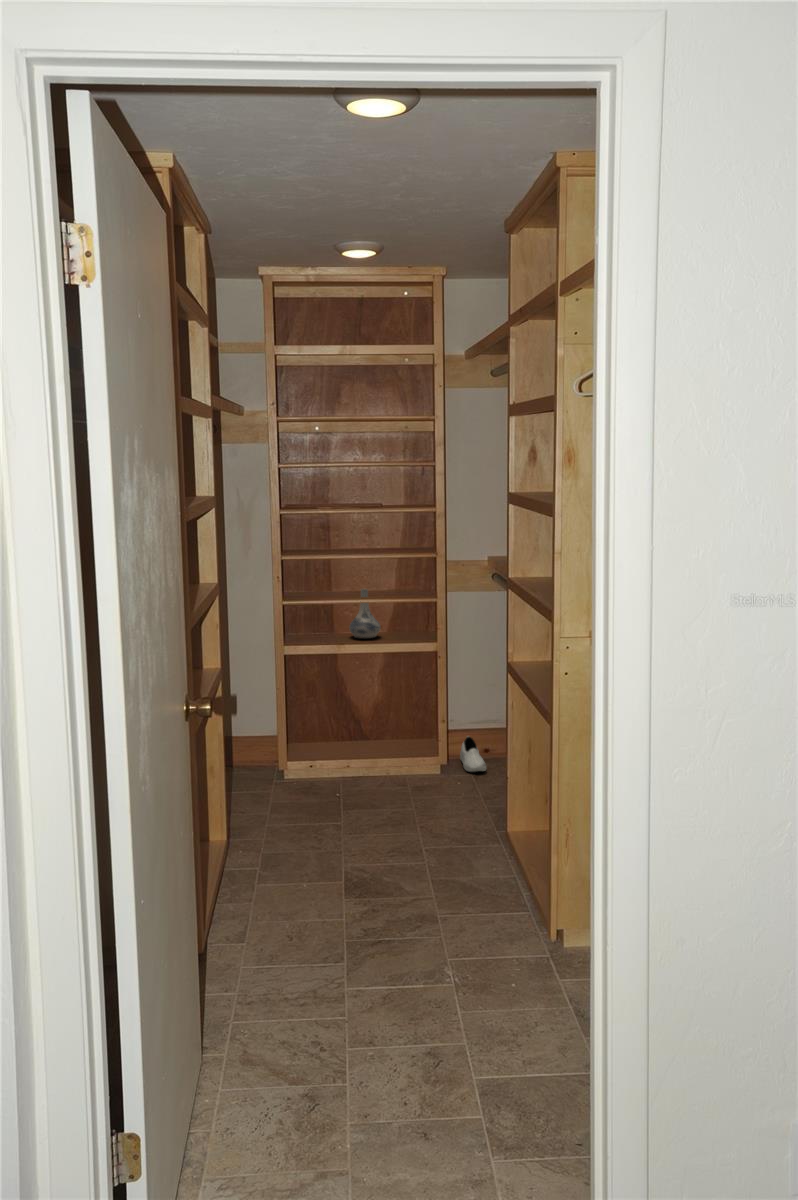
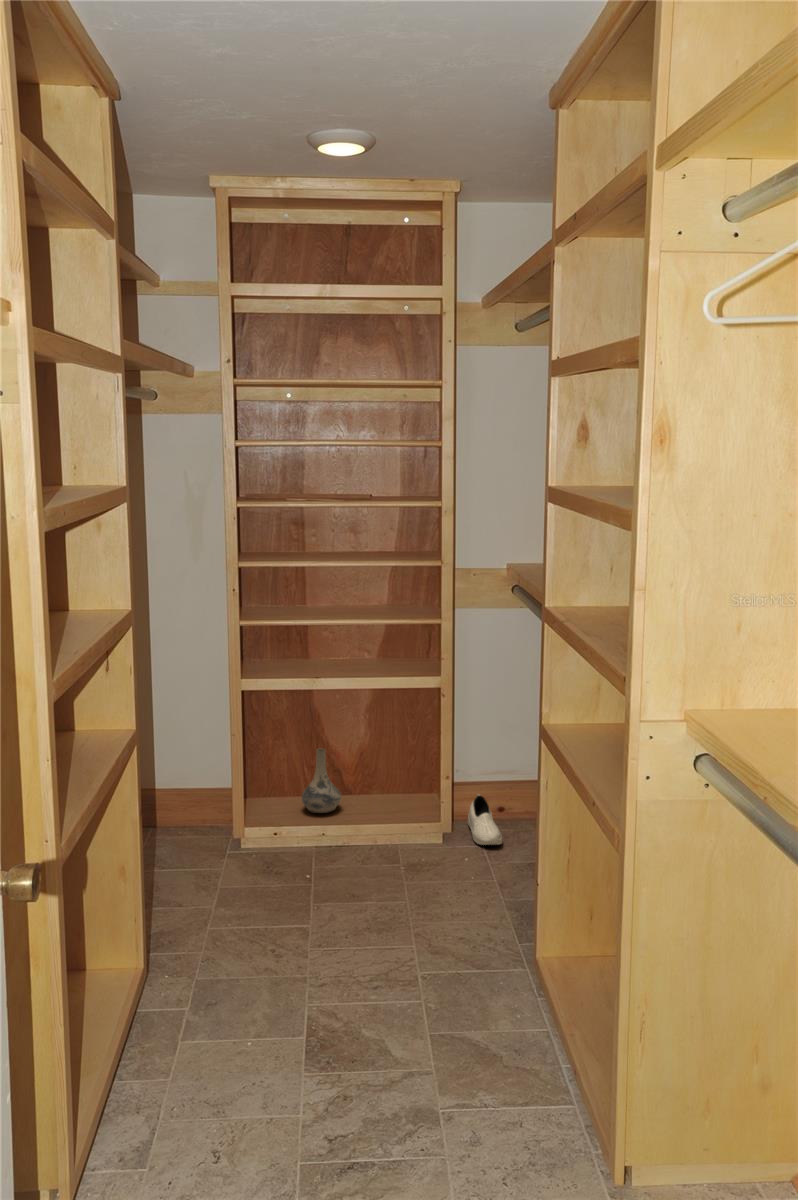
decorative vase: present [349,589,381,638] -> present [302,749,341,813]

